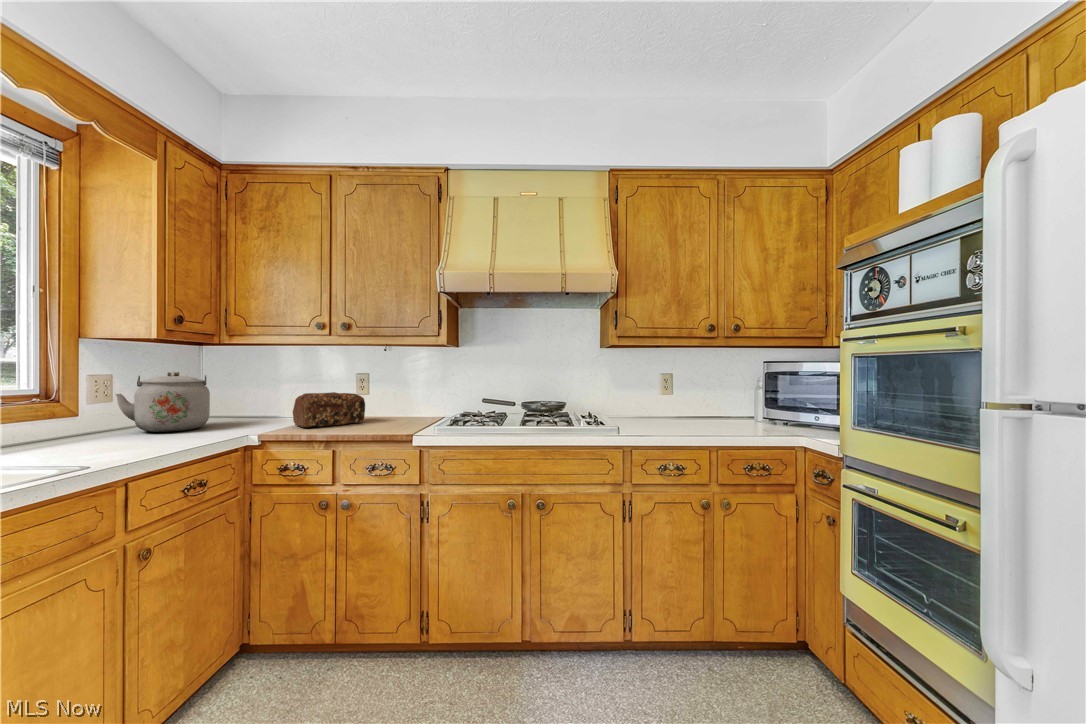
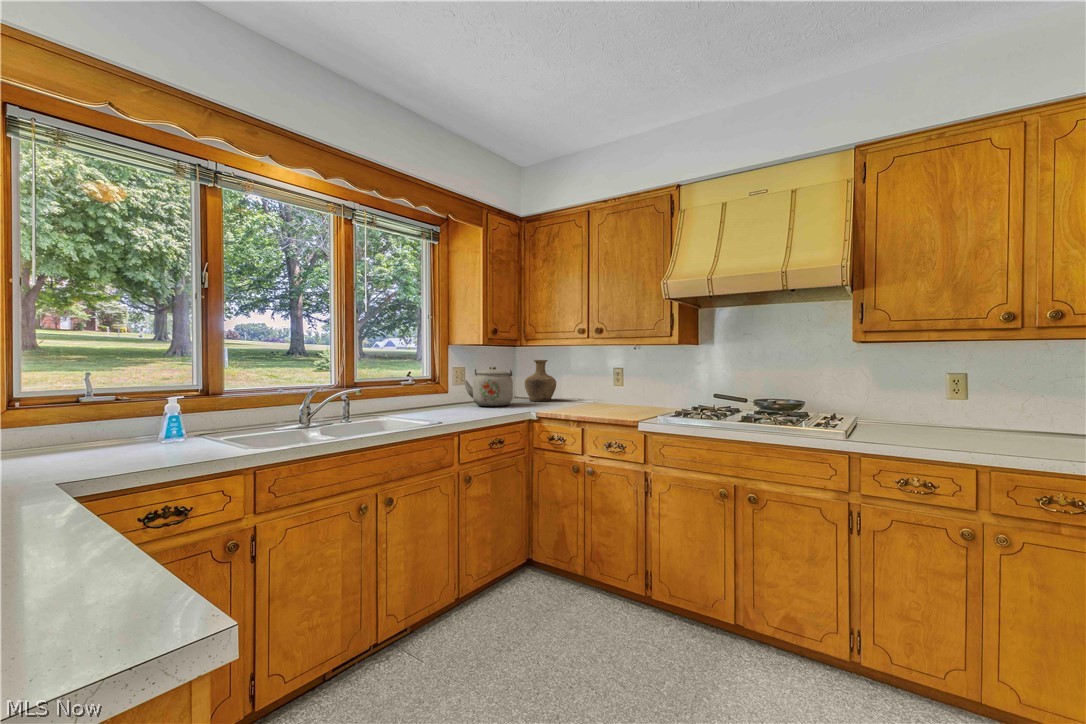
vase: none [225,362,276,419] -> present [525,360,556,401]
bread loaf: present [293,392,365,428] -> none [561,384,612,410]

